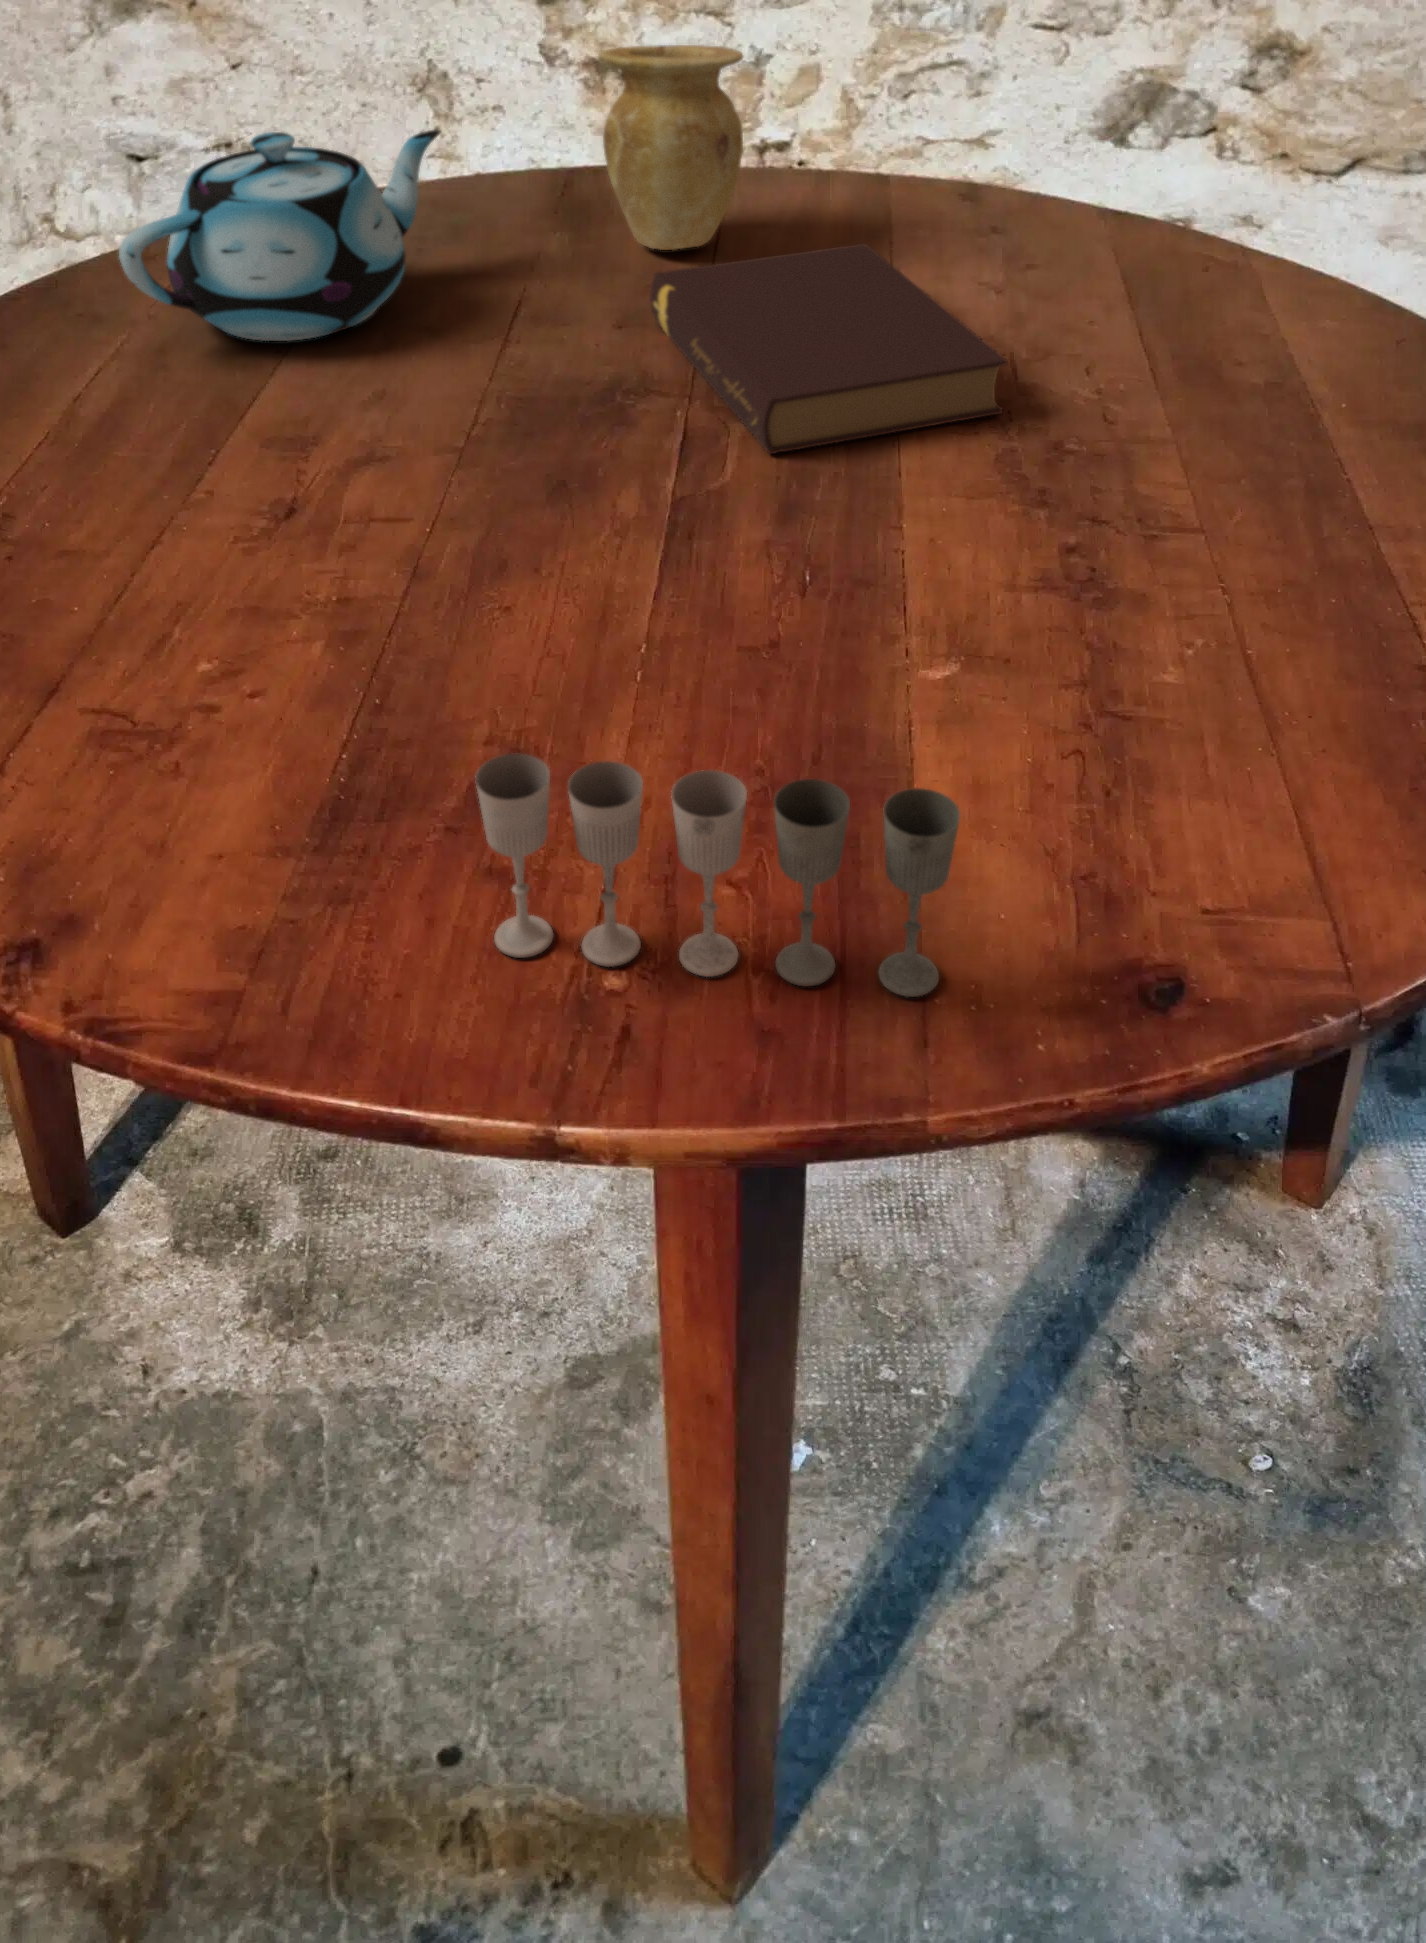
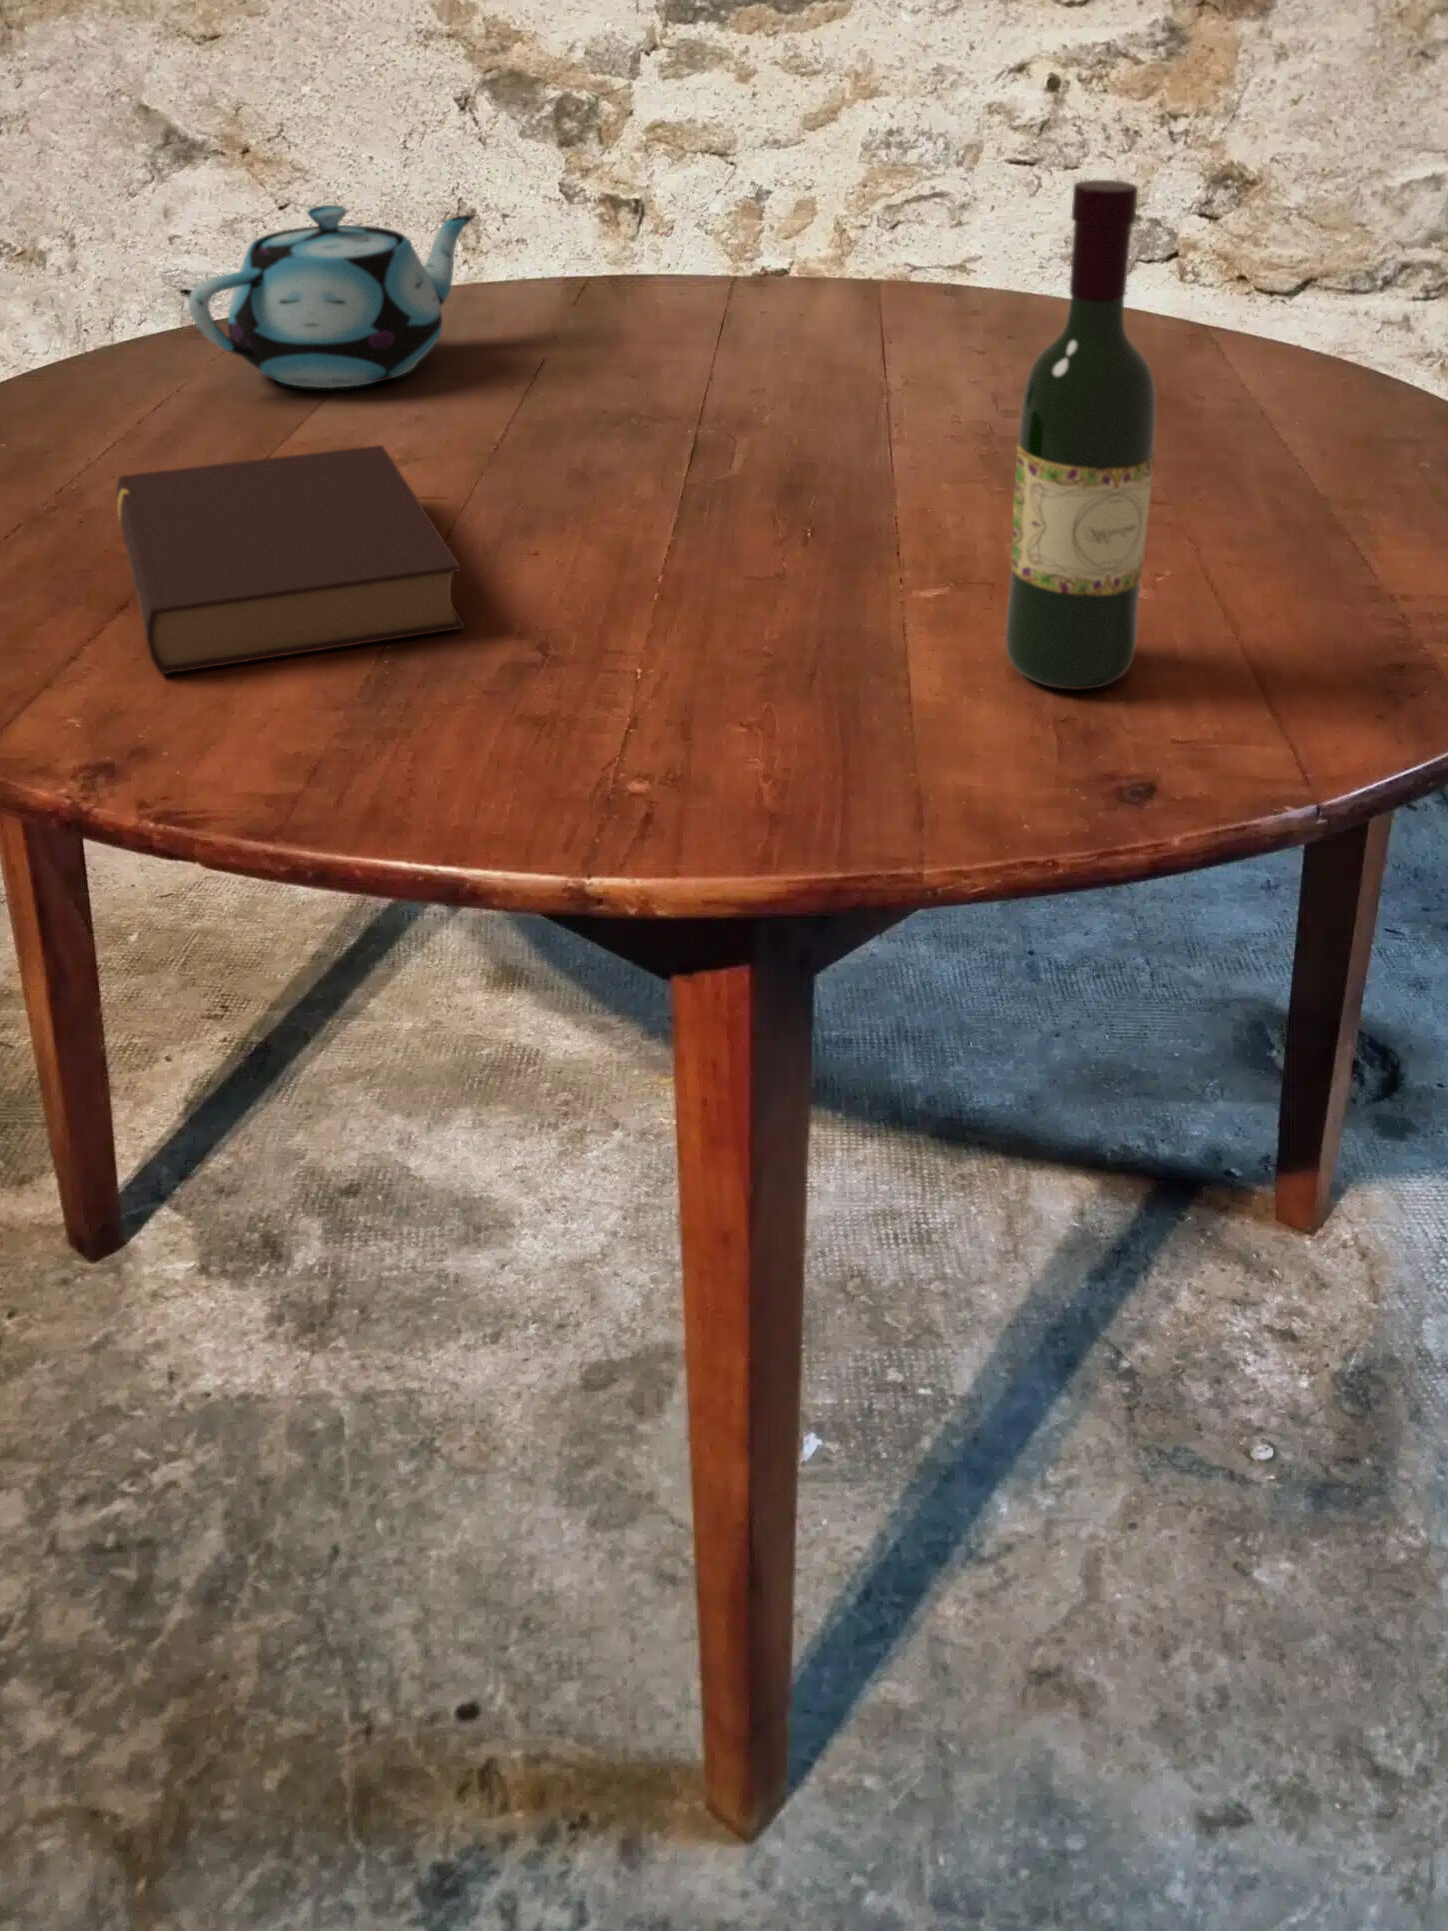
vase: present [598,45,743,250] -> none [616,148,746,326]
book: present [650,244,1008,454] -> present [116,445,464,675]
wine bottle: none [1037,251,1222,817] -> present [1005,180,1156,690]
wine glass: present [475,754,961,997] -> none [521,592,932,800]

